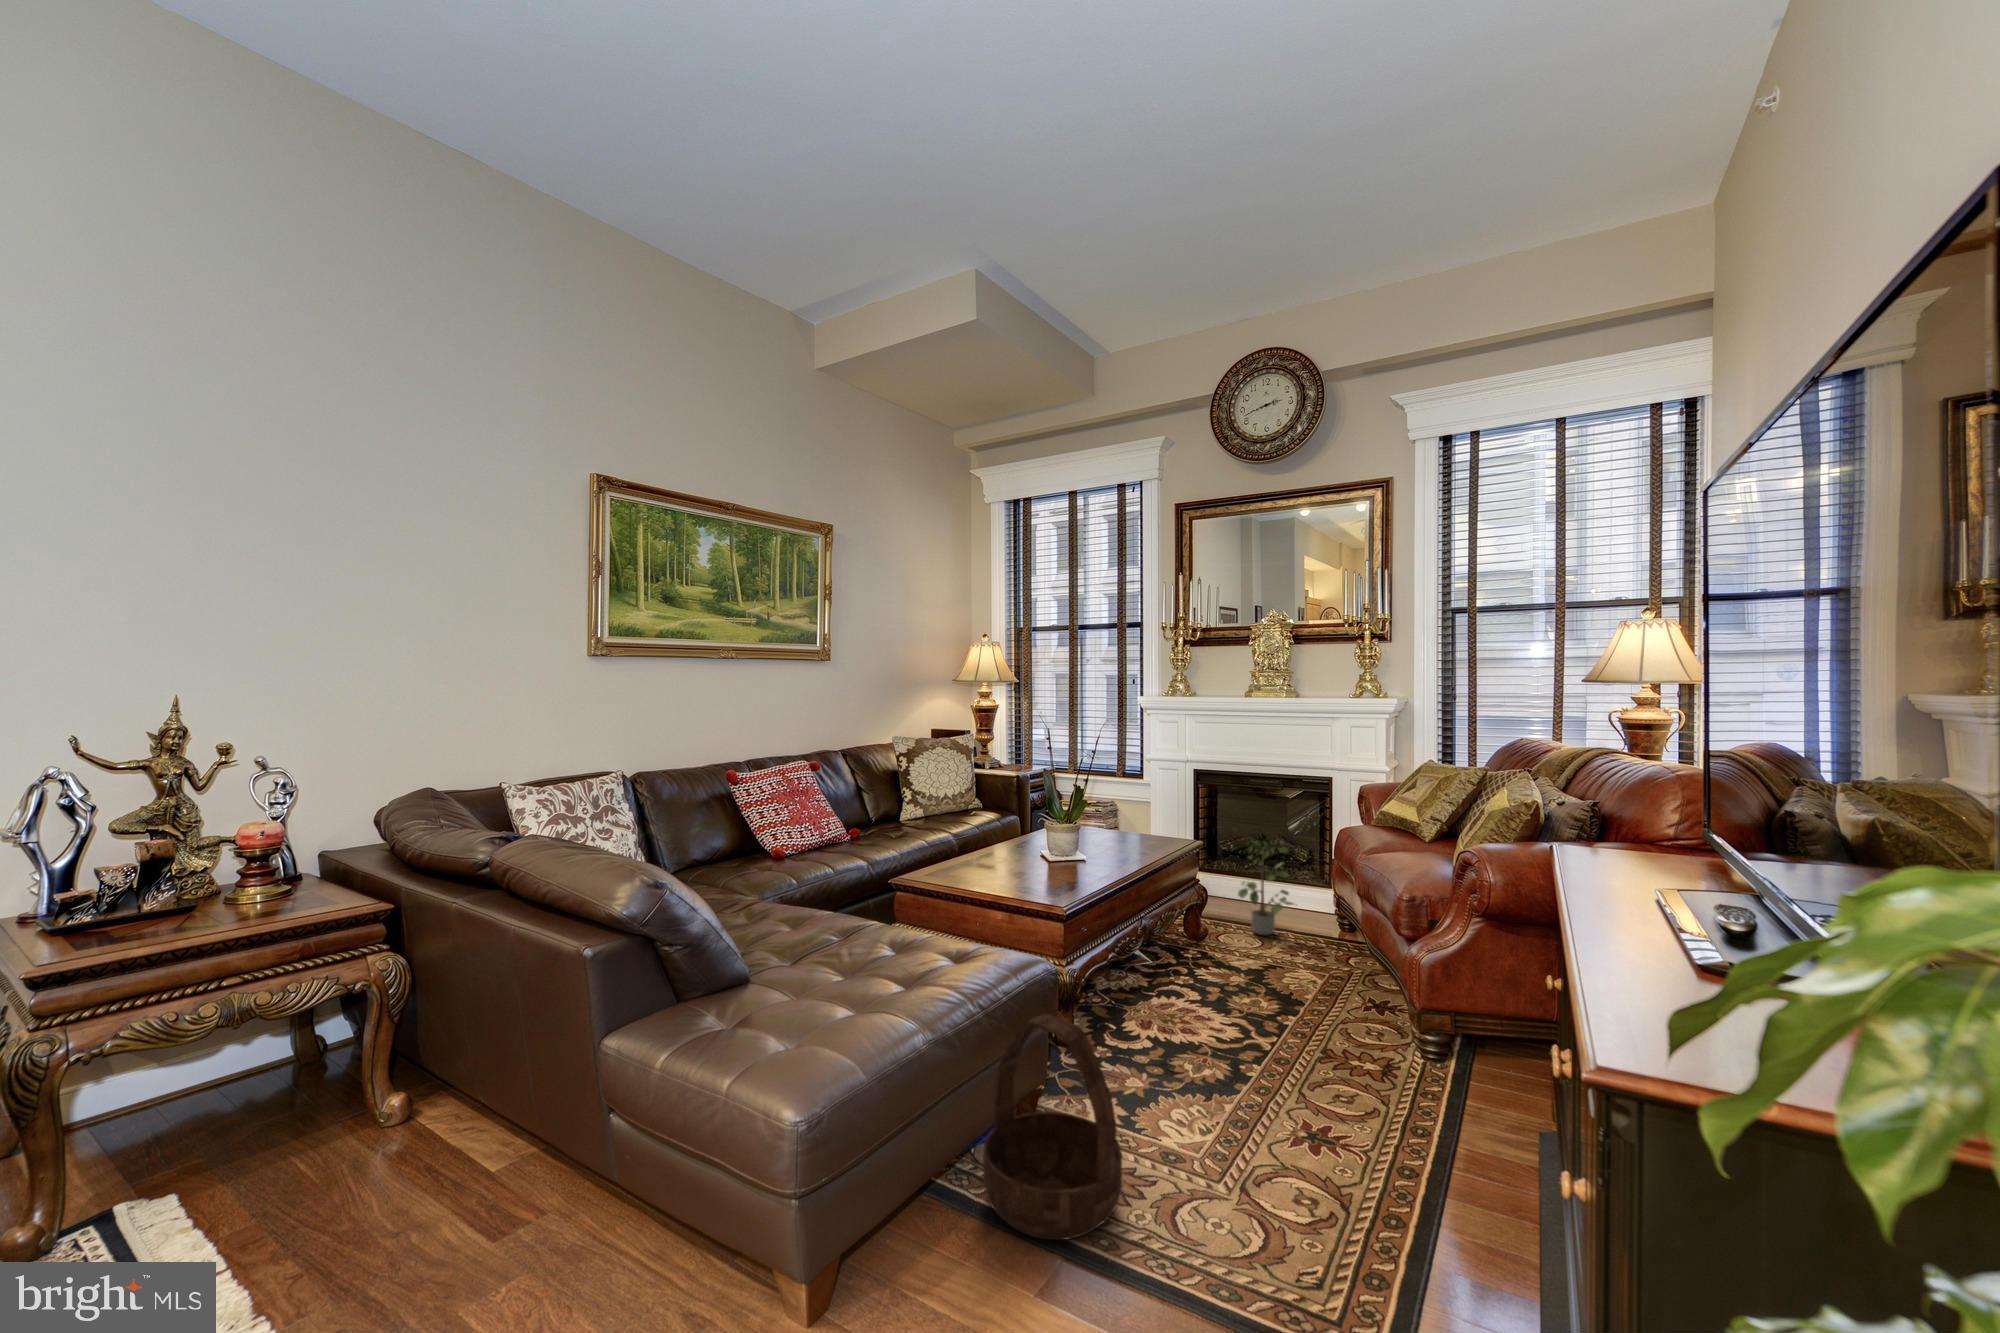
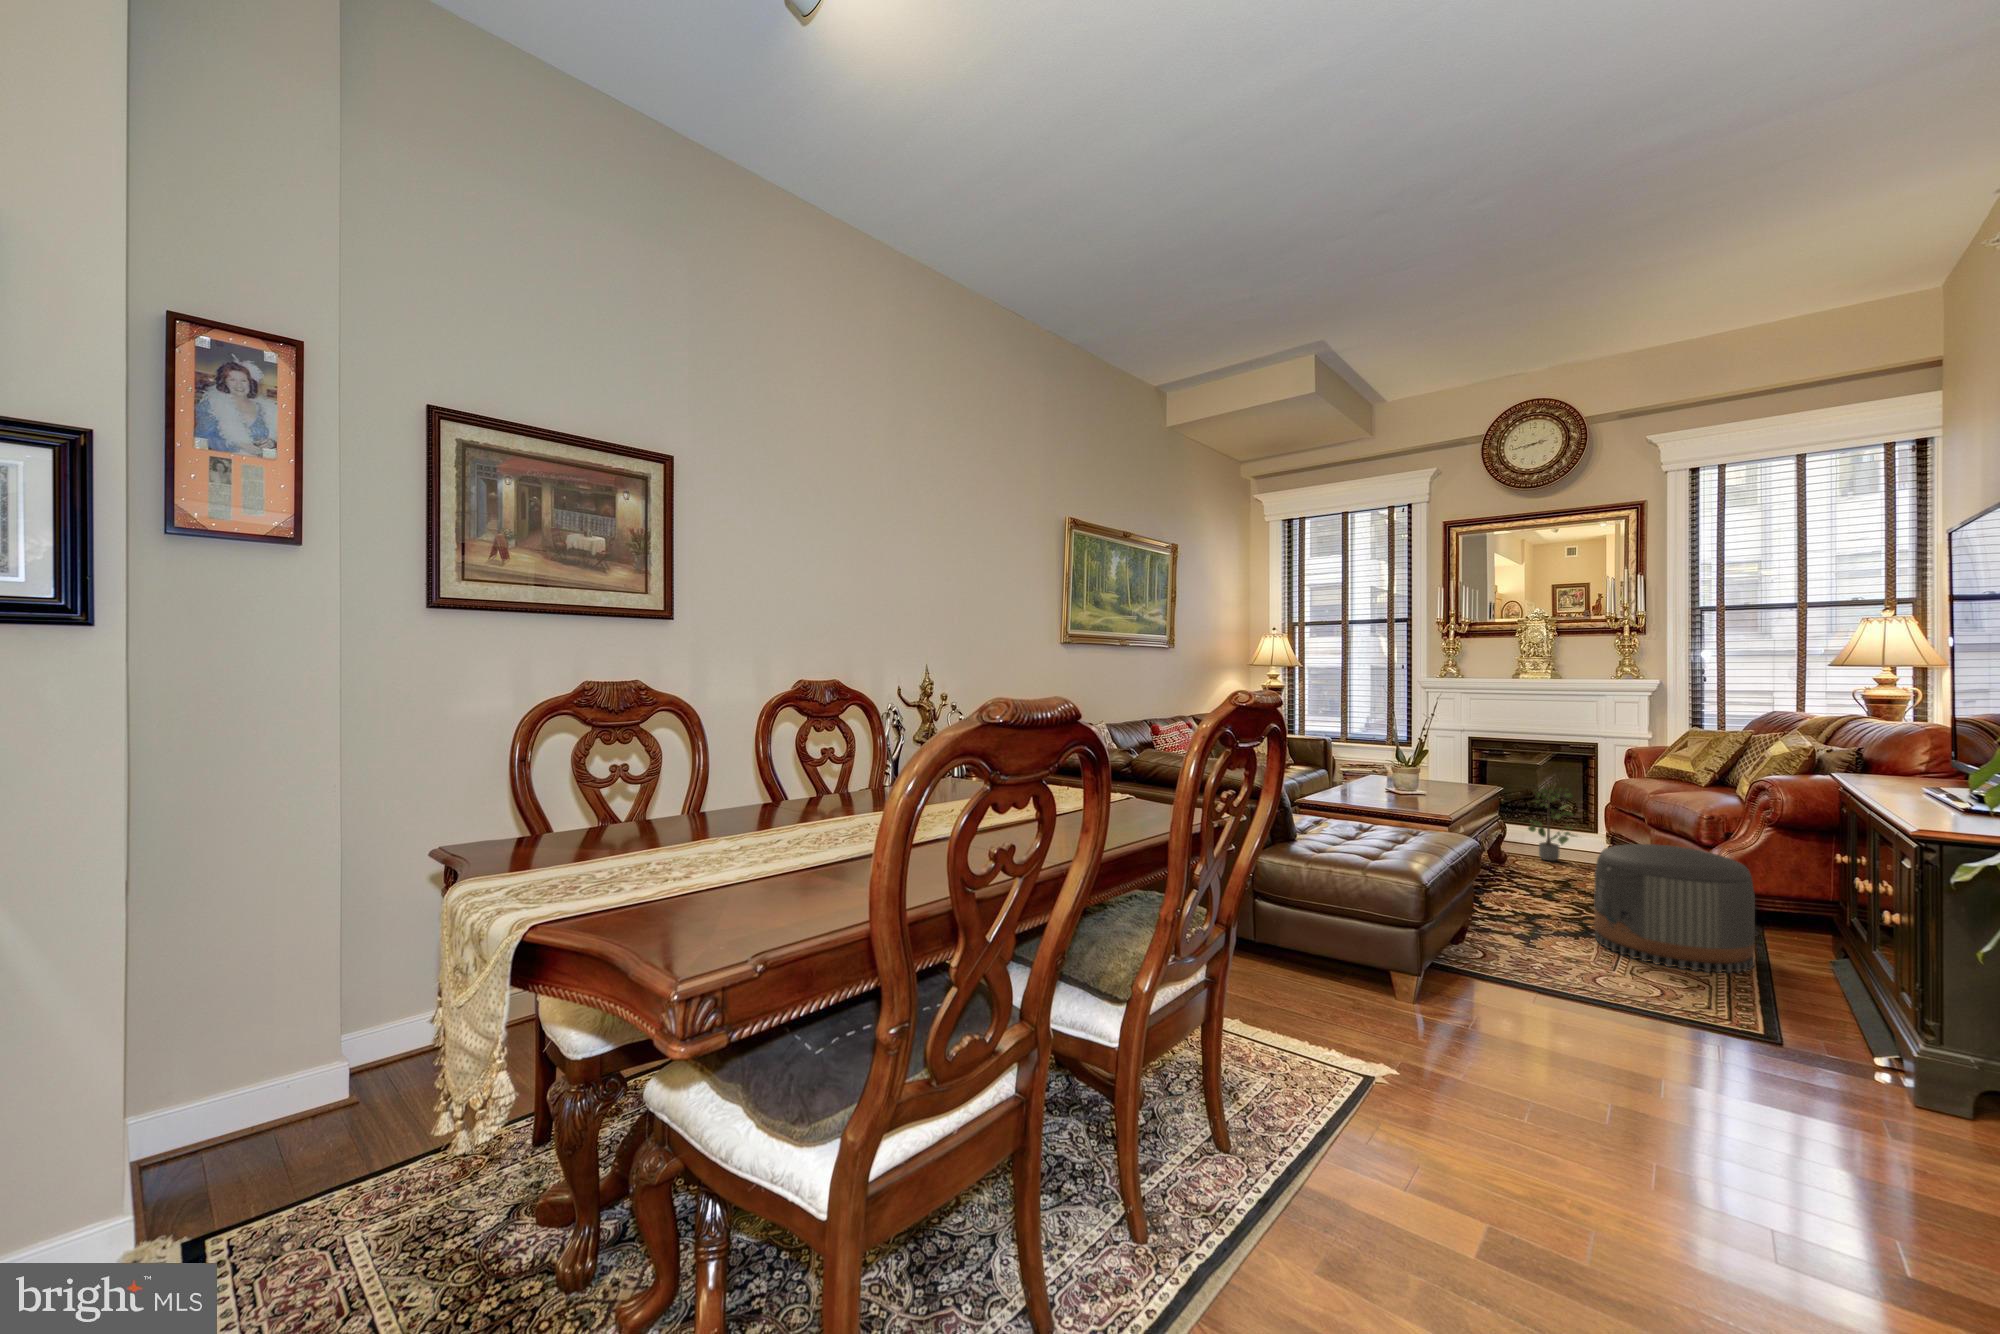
pouf: none [1222,950,1429,1181] -> present [1594,844,1755,973]
basket: present [983,1014,1122,1240] -> none [1475,865,1572,986]

